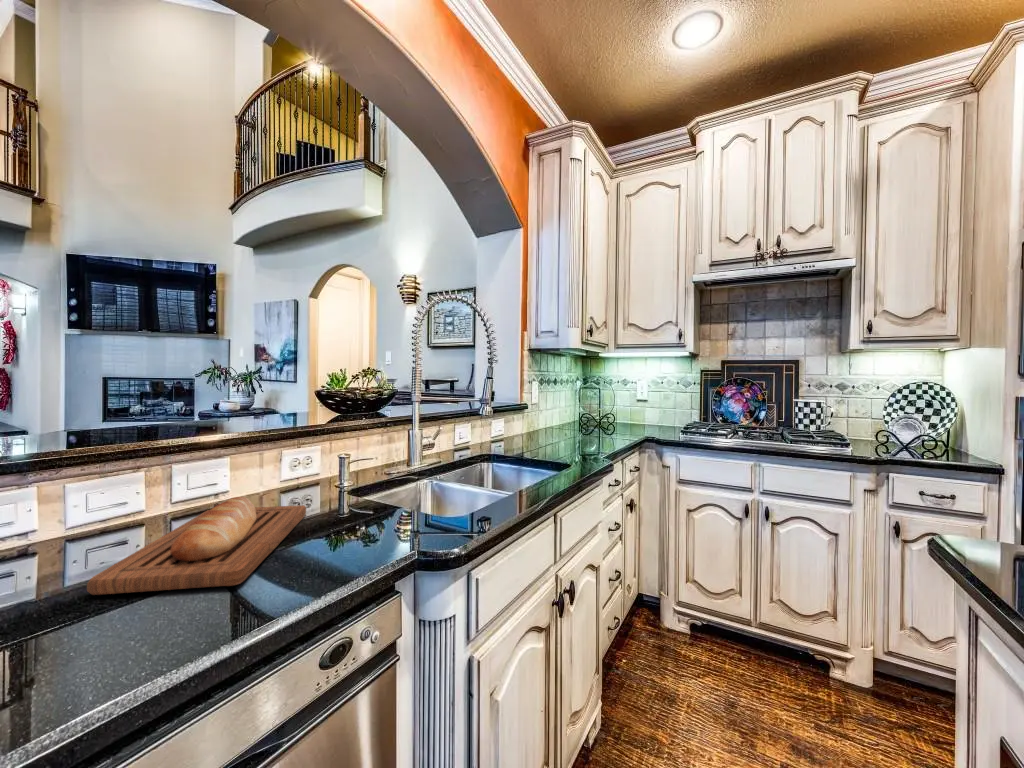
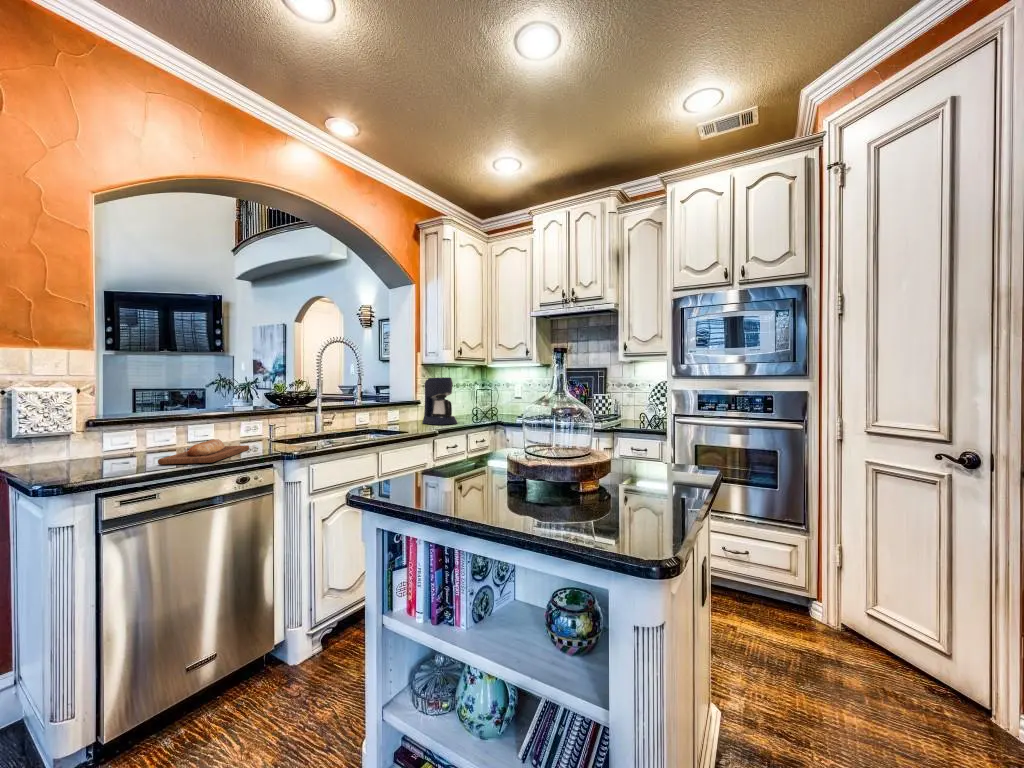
coffee maker: none [539,370,595,444] -> present [422,377,457,425]

